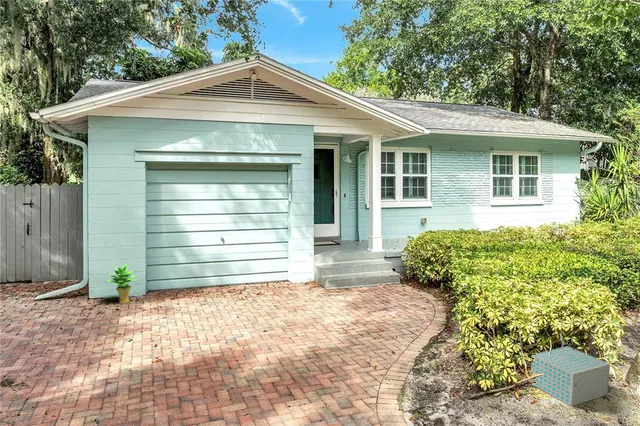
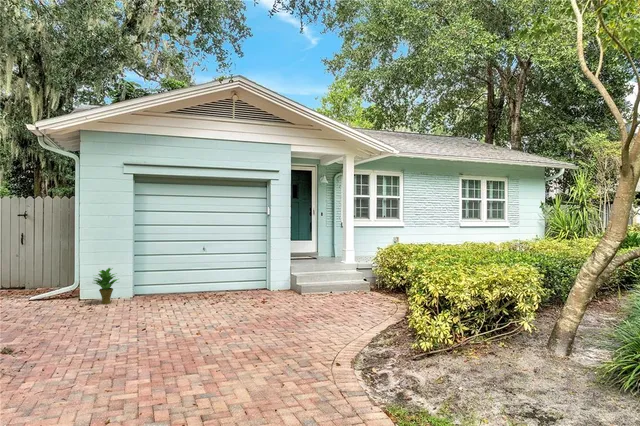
storage box: present [531,346,610,406] -> none [468,320,532,363]

